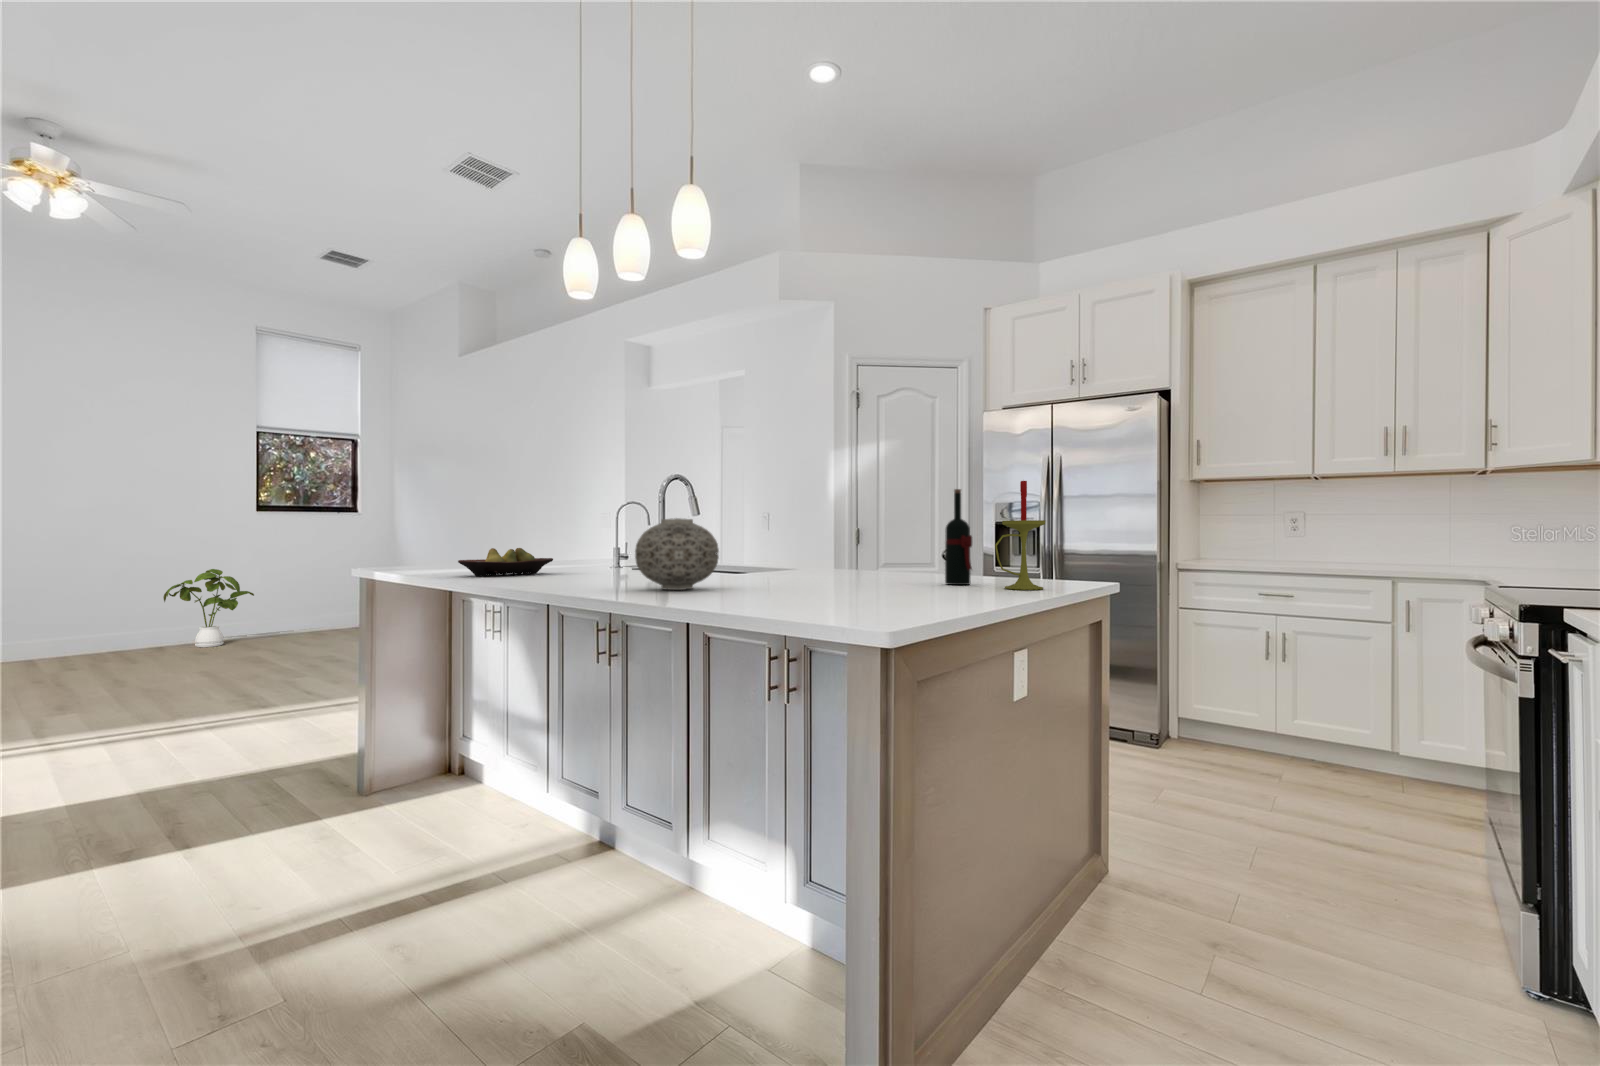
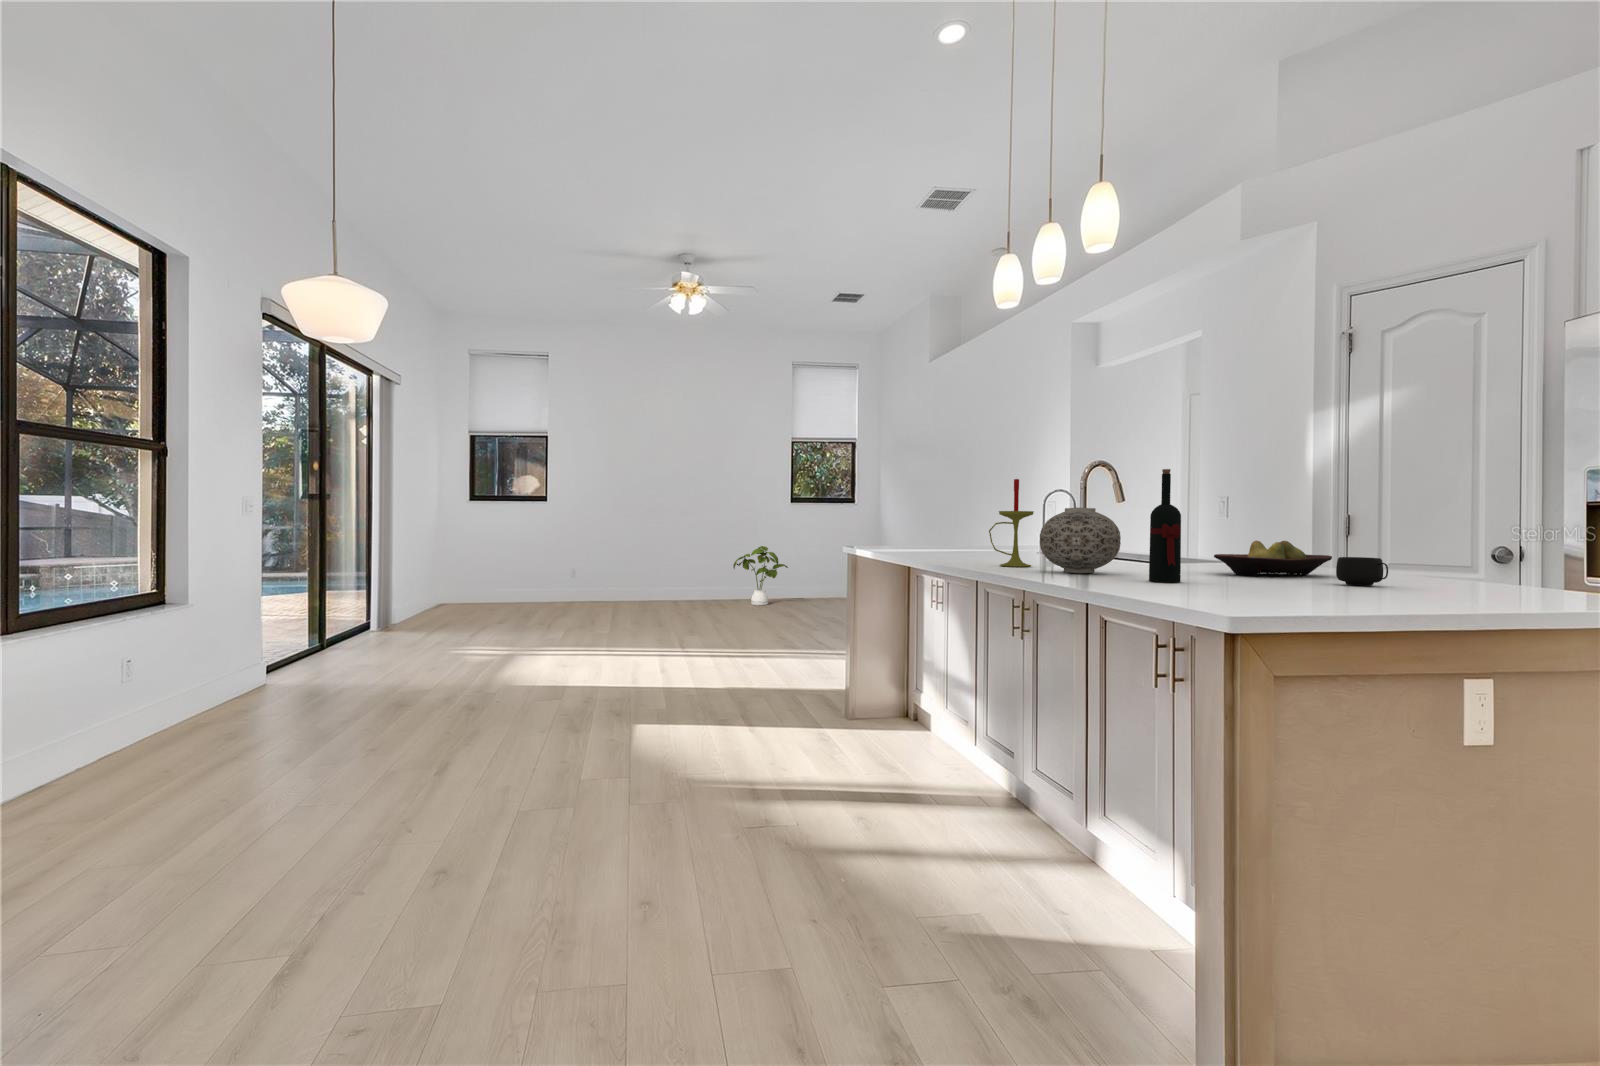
candle: present [995,481,1045,590] -> present [989,479,1034,567]
wine bottle: present [945,489,972,585] -> present [1149,469,1181,582]
fruit bowl: present [458,548,553,576] -> present [1214,541,1332,576]
mug: none [904,563,944,588] -> present [1336,557,1388,586]

